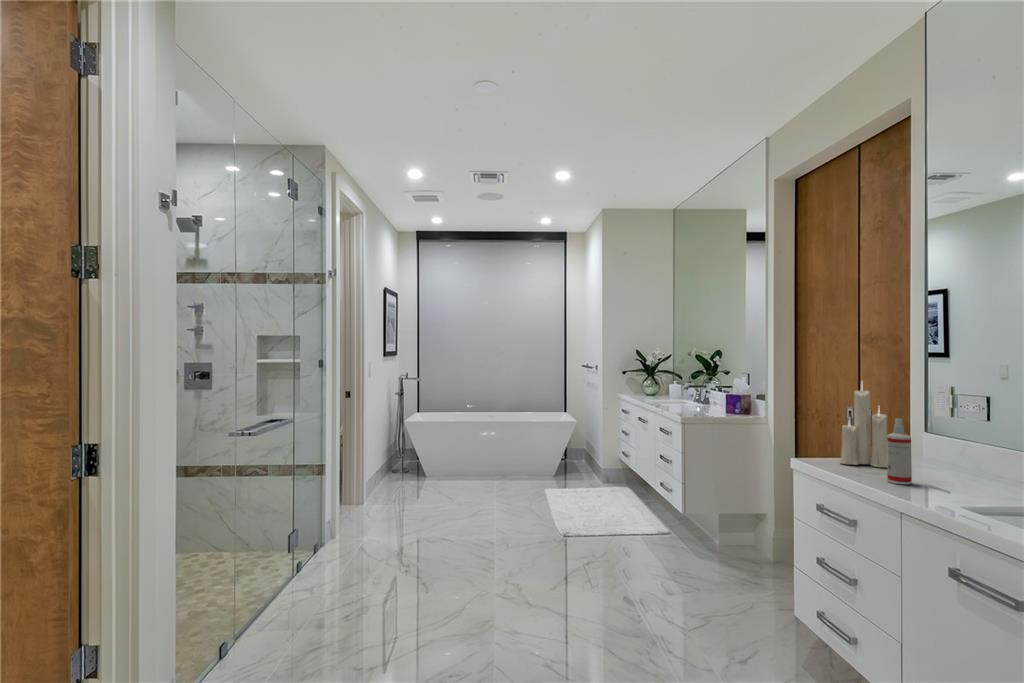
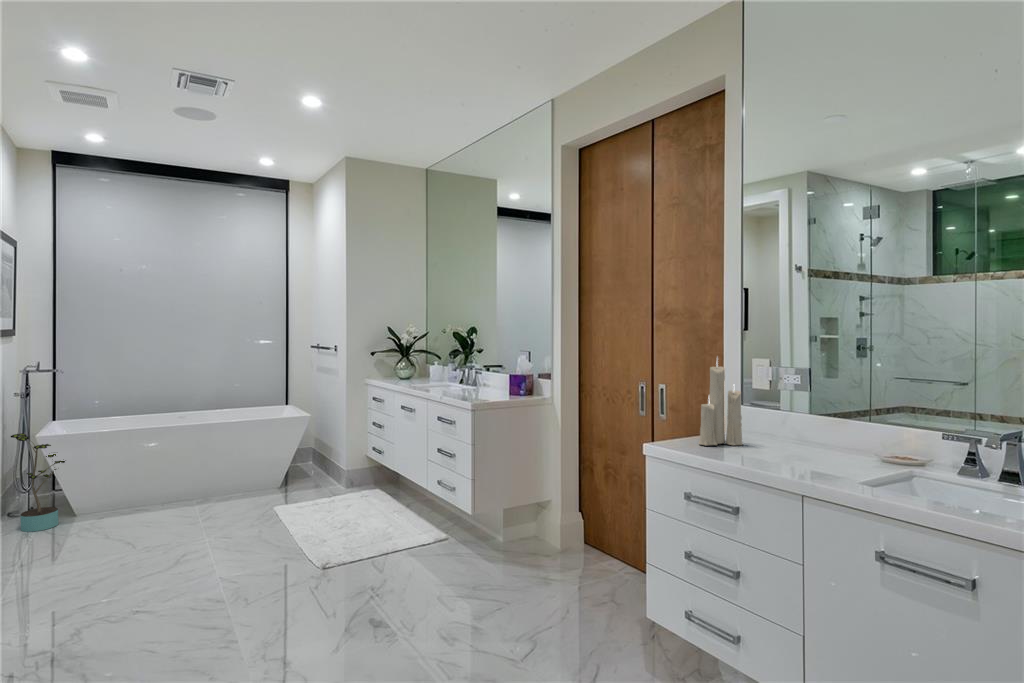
potted plant: none [387,418,419,483] -> present [11,433,65,532]
spray bottle: present [887,418,912,485] -> none [768,395,791,463]

